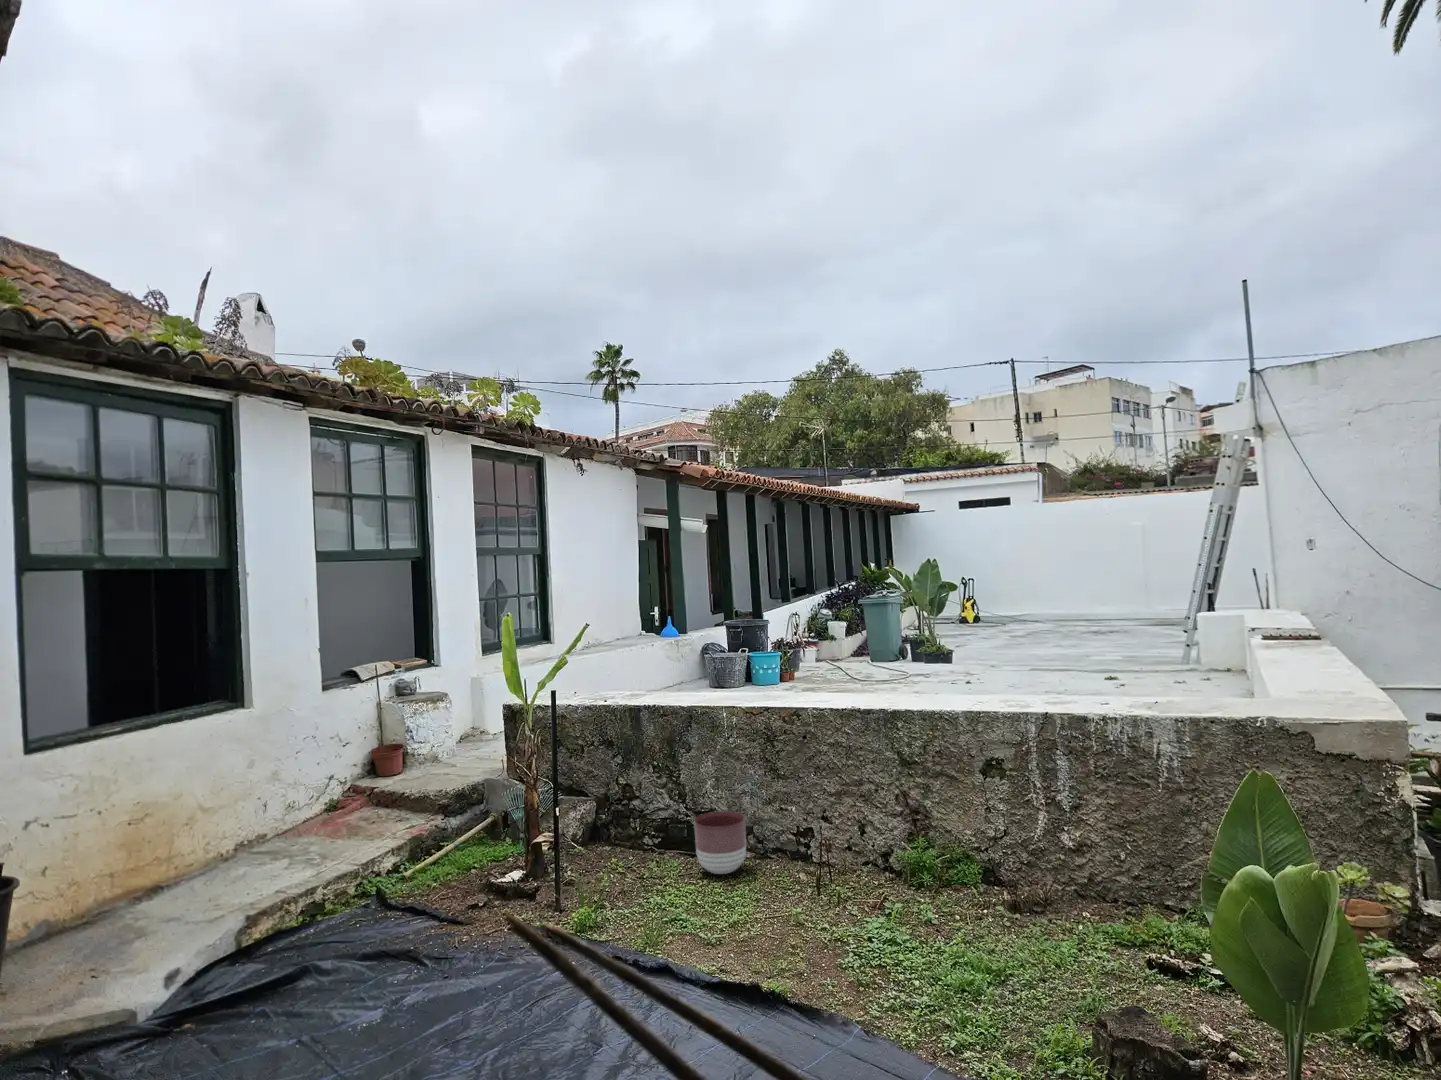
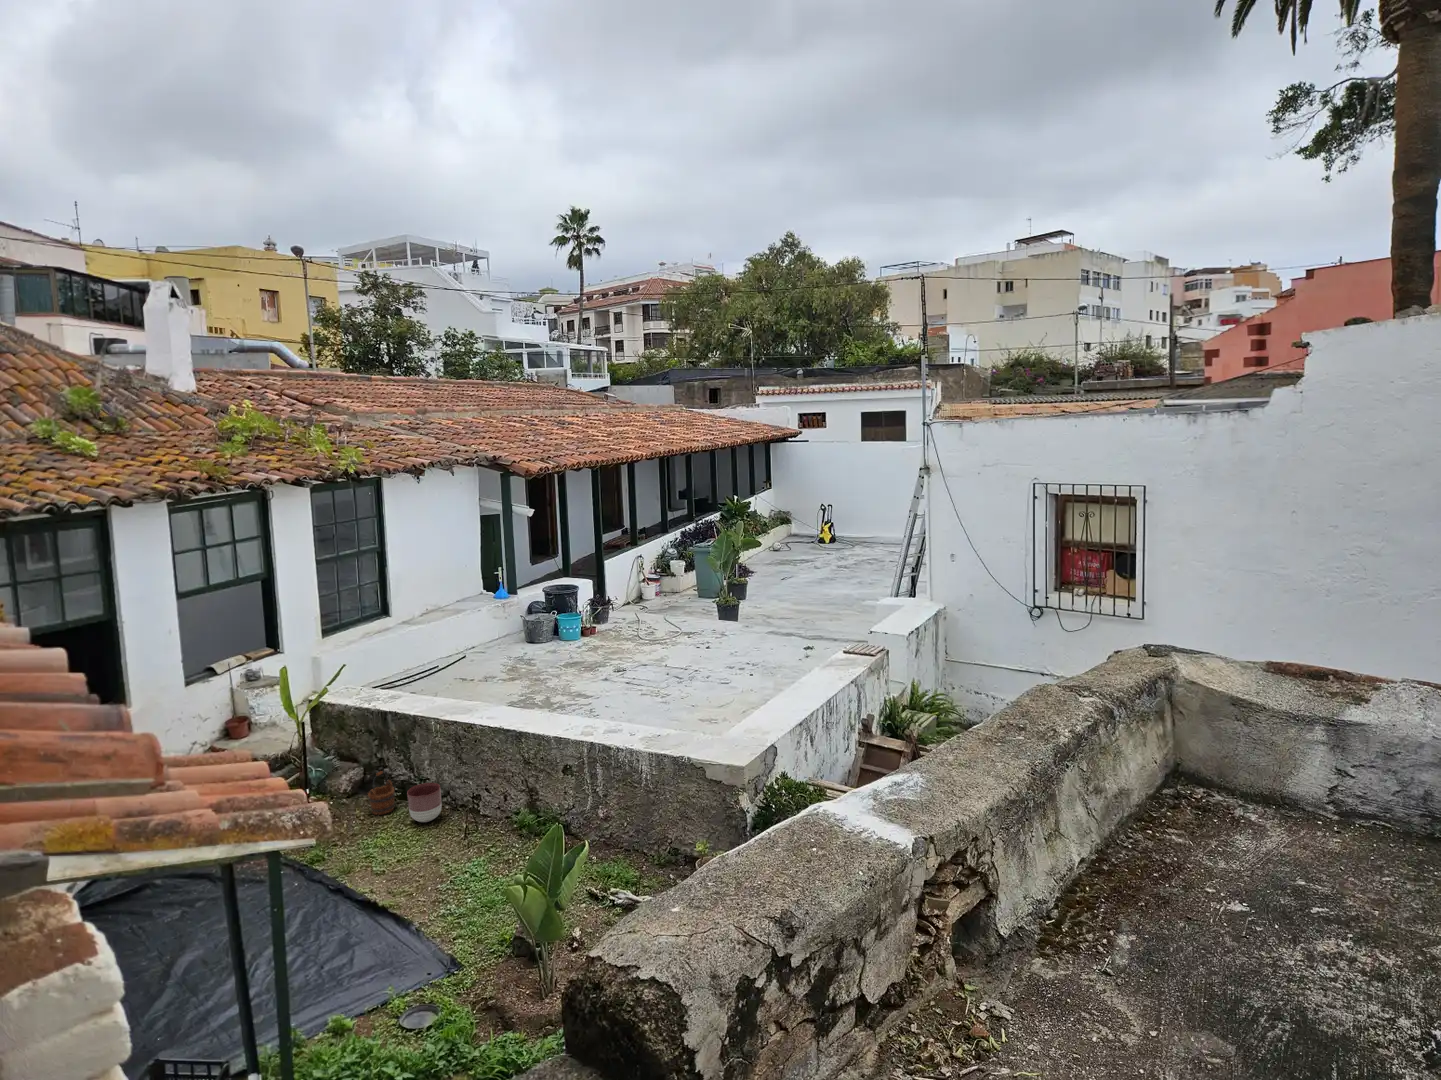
wooden bucket: none [619,796,658,867] -> present [368,771,395,815]

